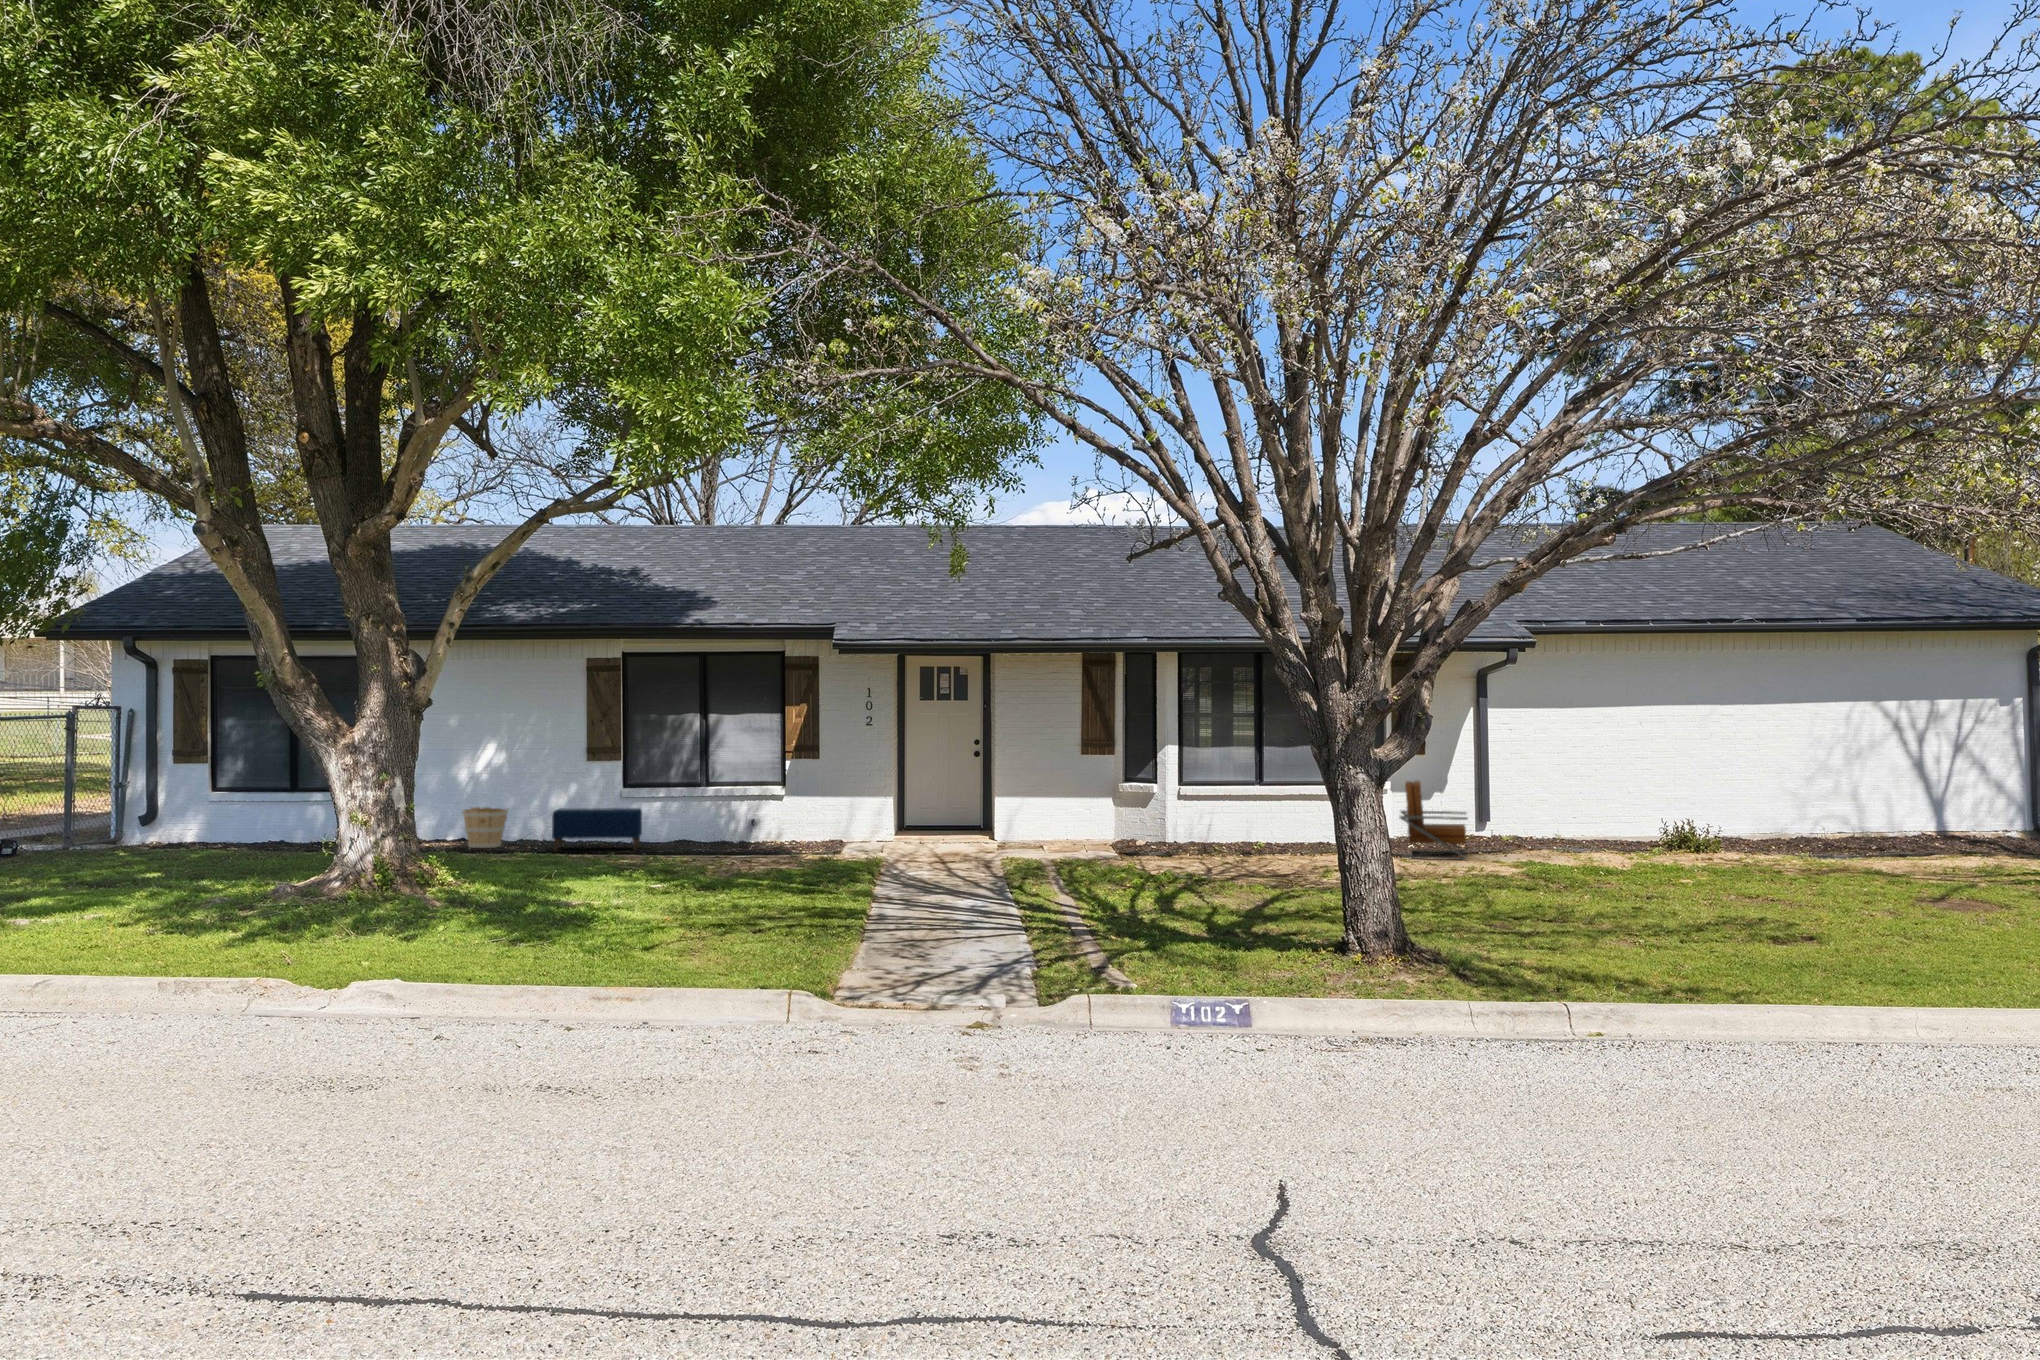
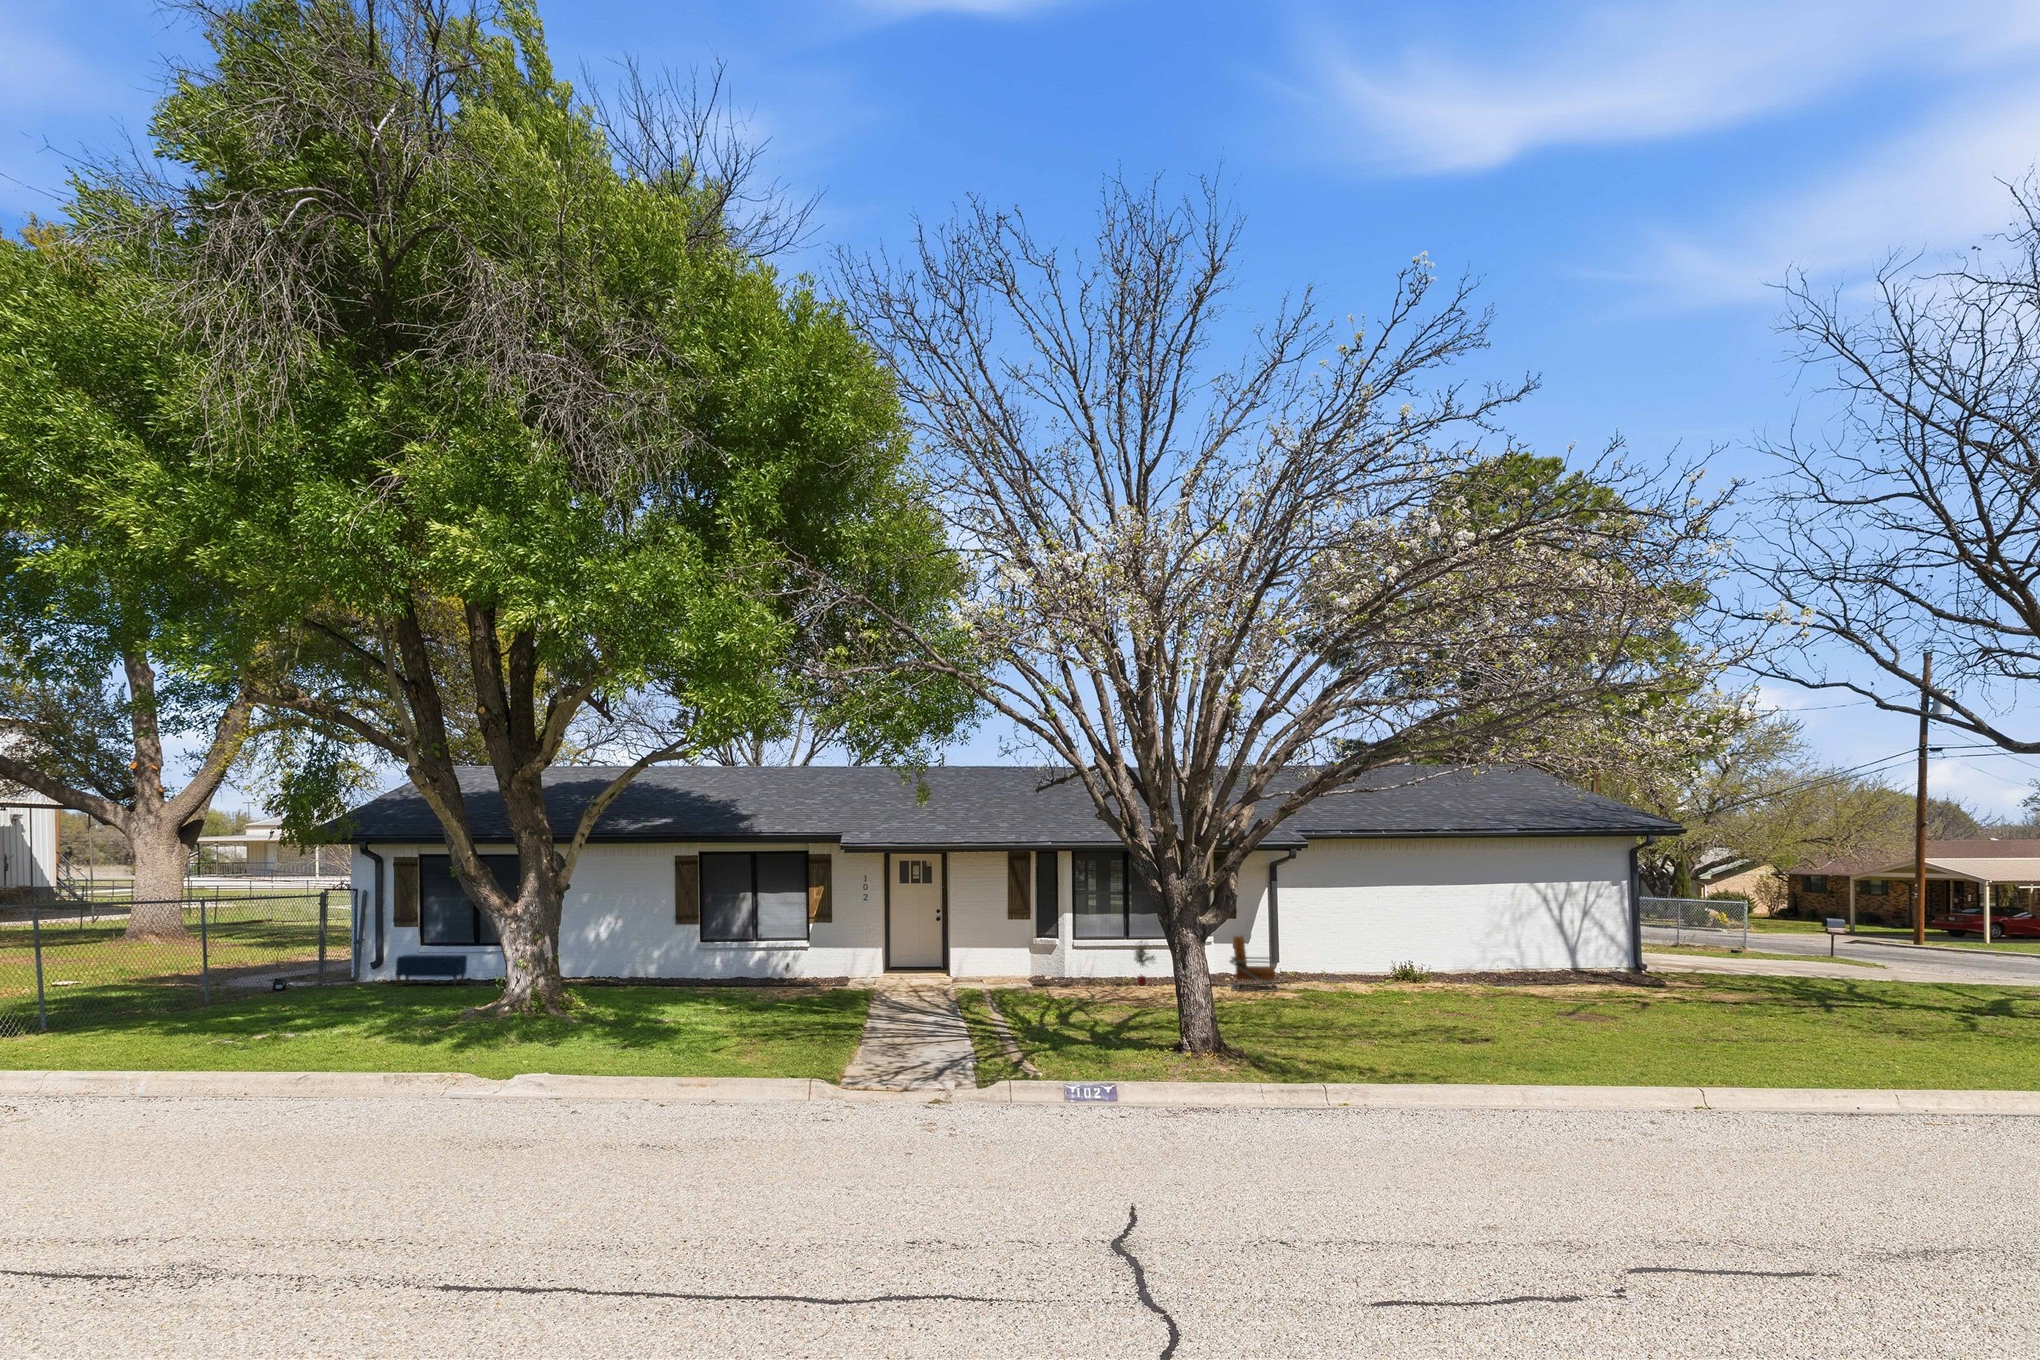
potted tree: none [1257,785,1293,851] -> present [1134,942,1155,985]
wooden bucket: present [462,807,508,848] -> none [579,953,612,983]
bench: present [552,808,642,851] -> present [395,955,467,985]

